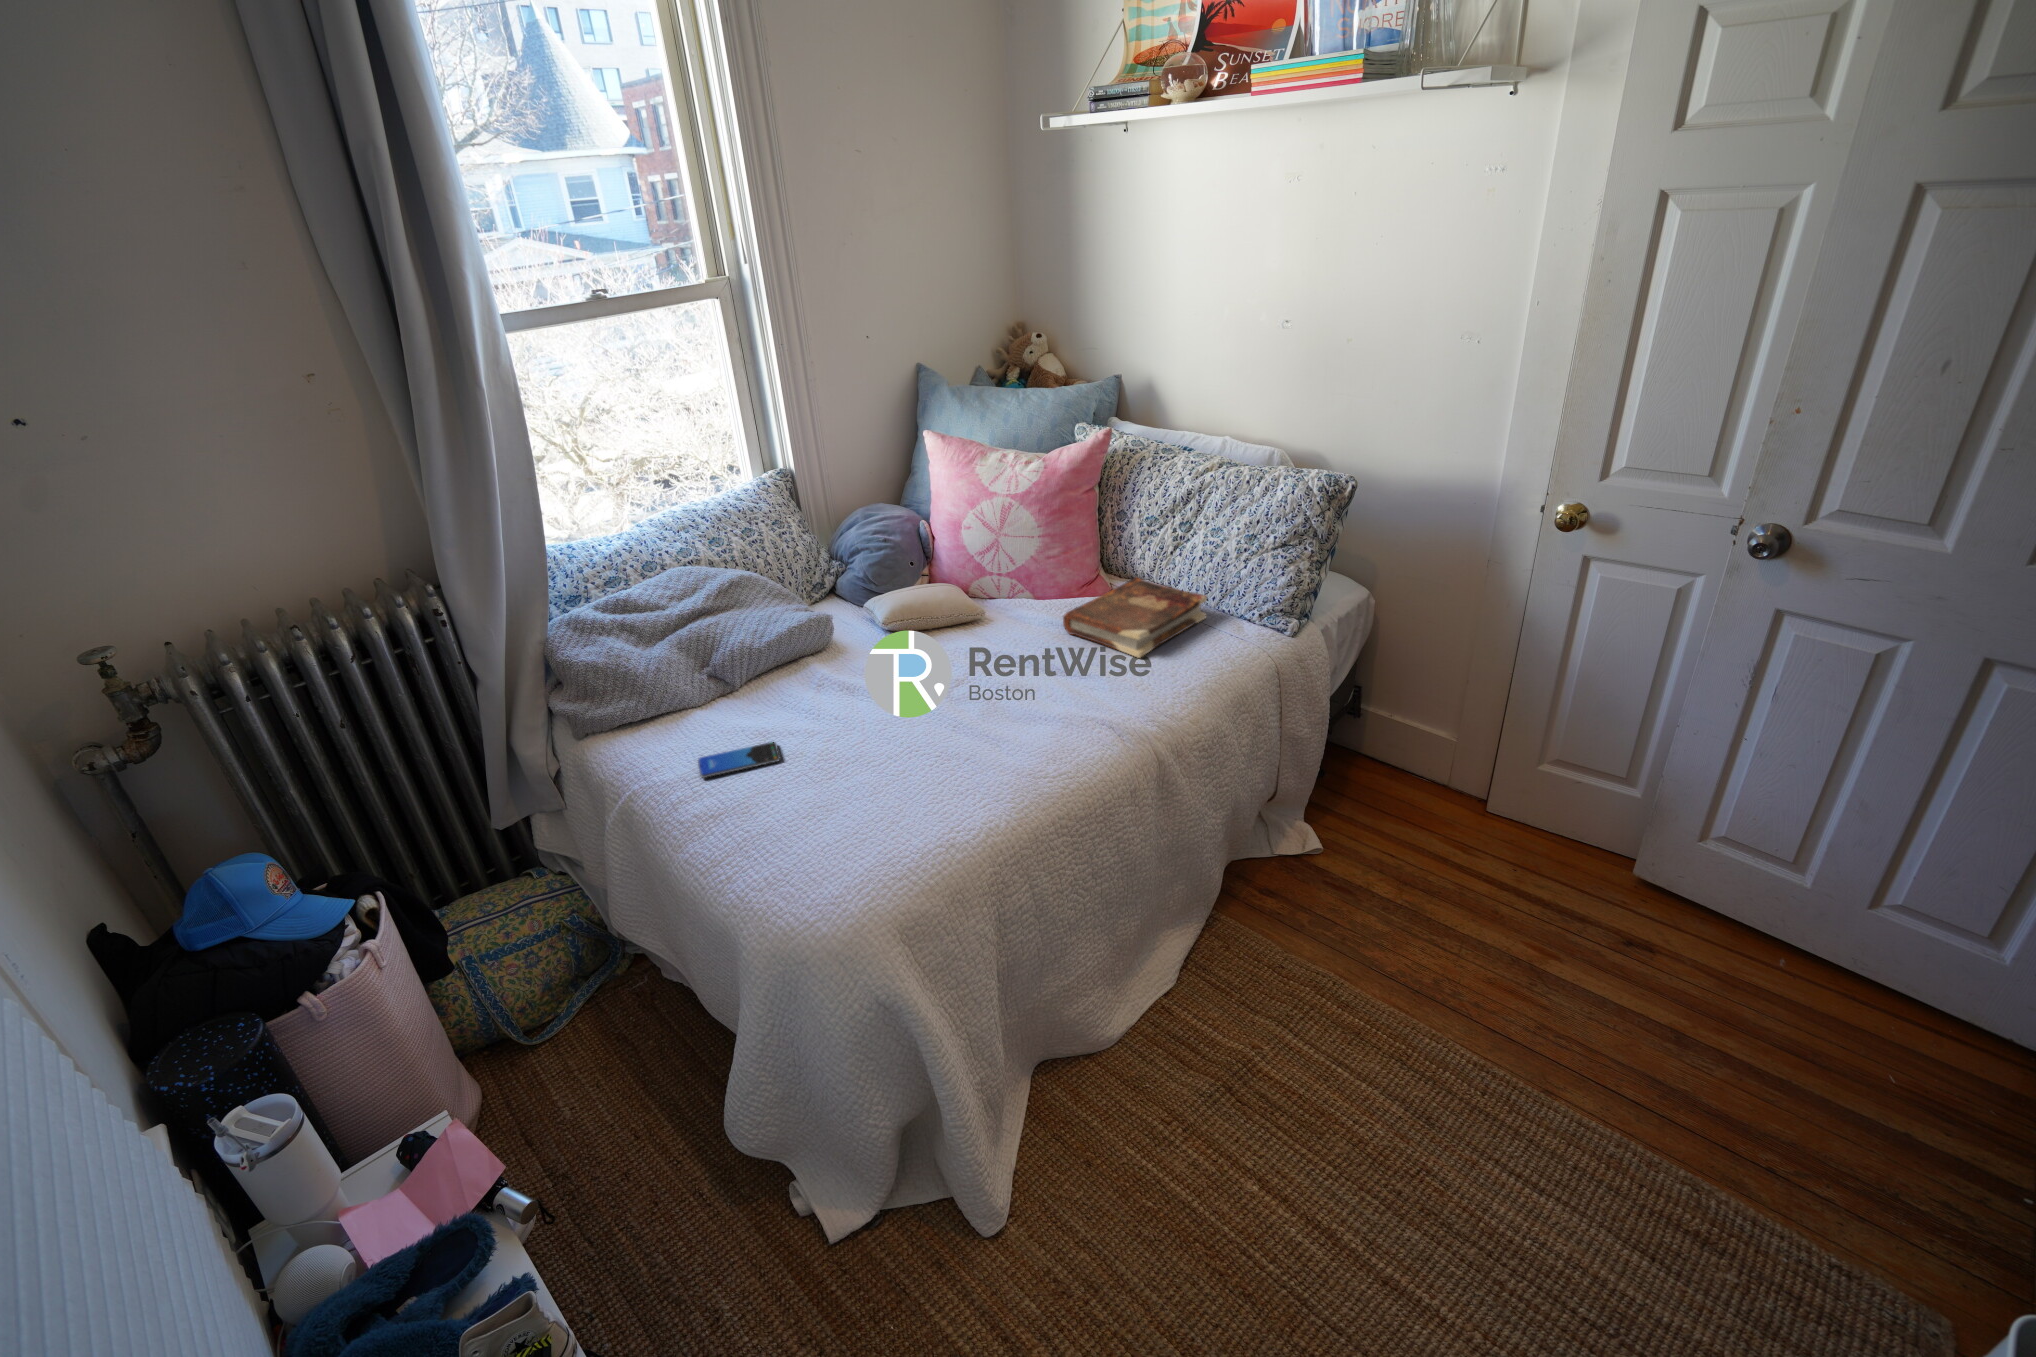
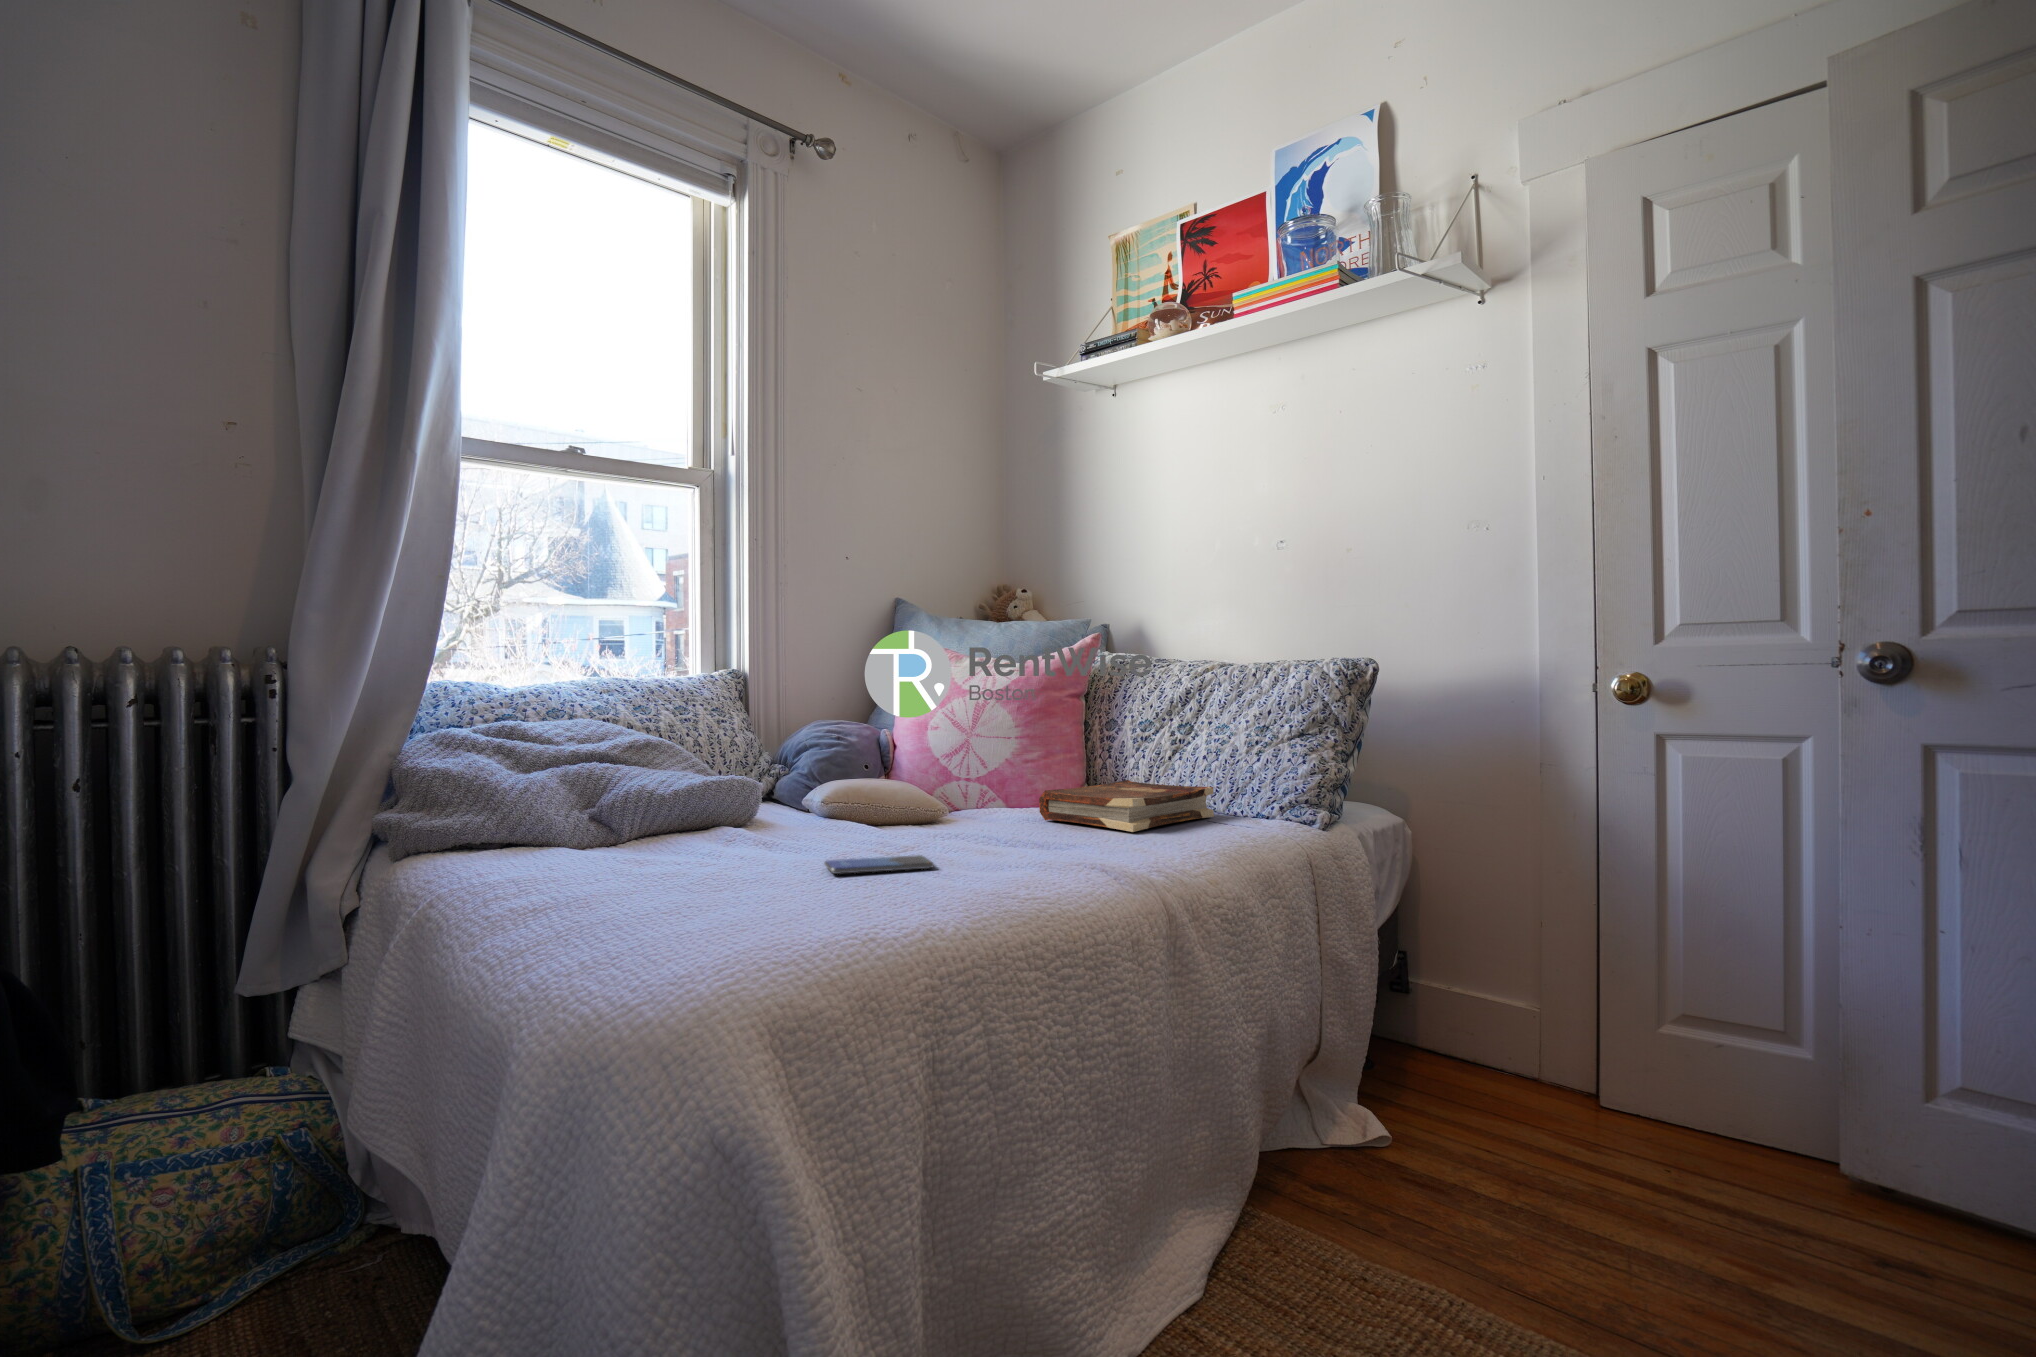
smartphone: present [698,742,780,778] -> present [824,855,934,874]

